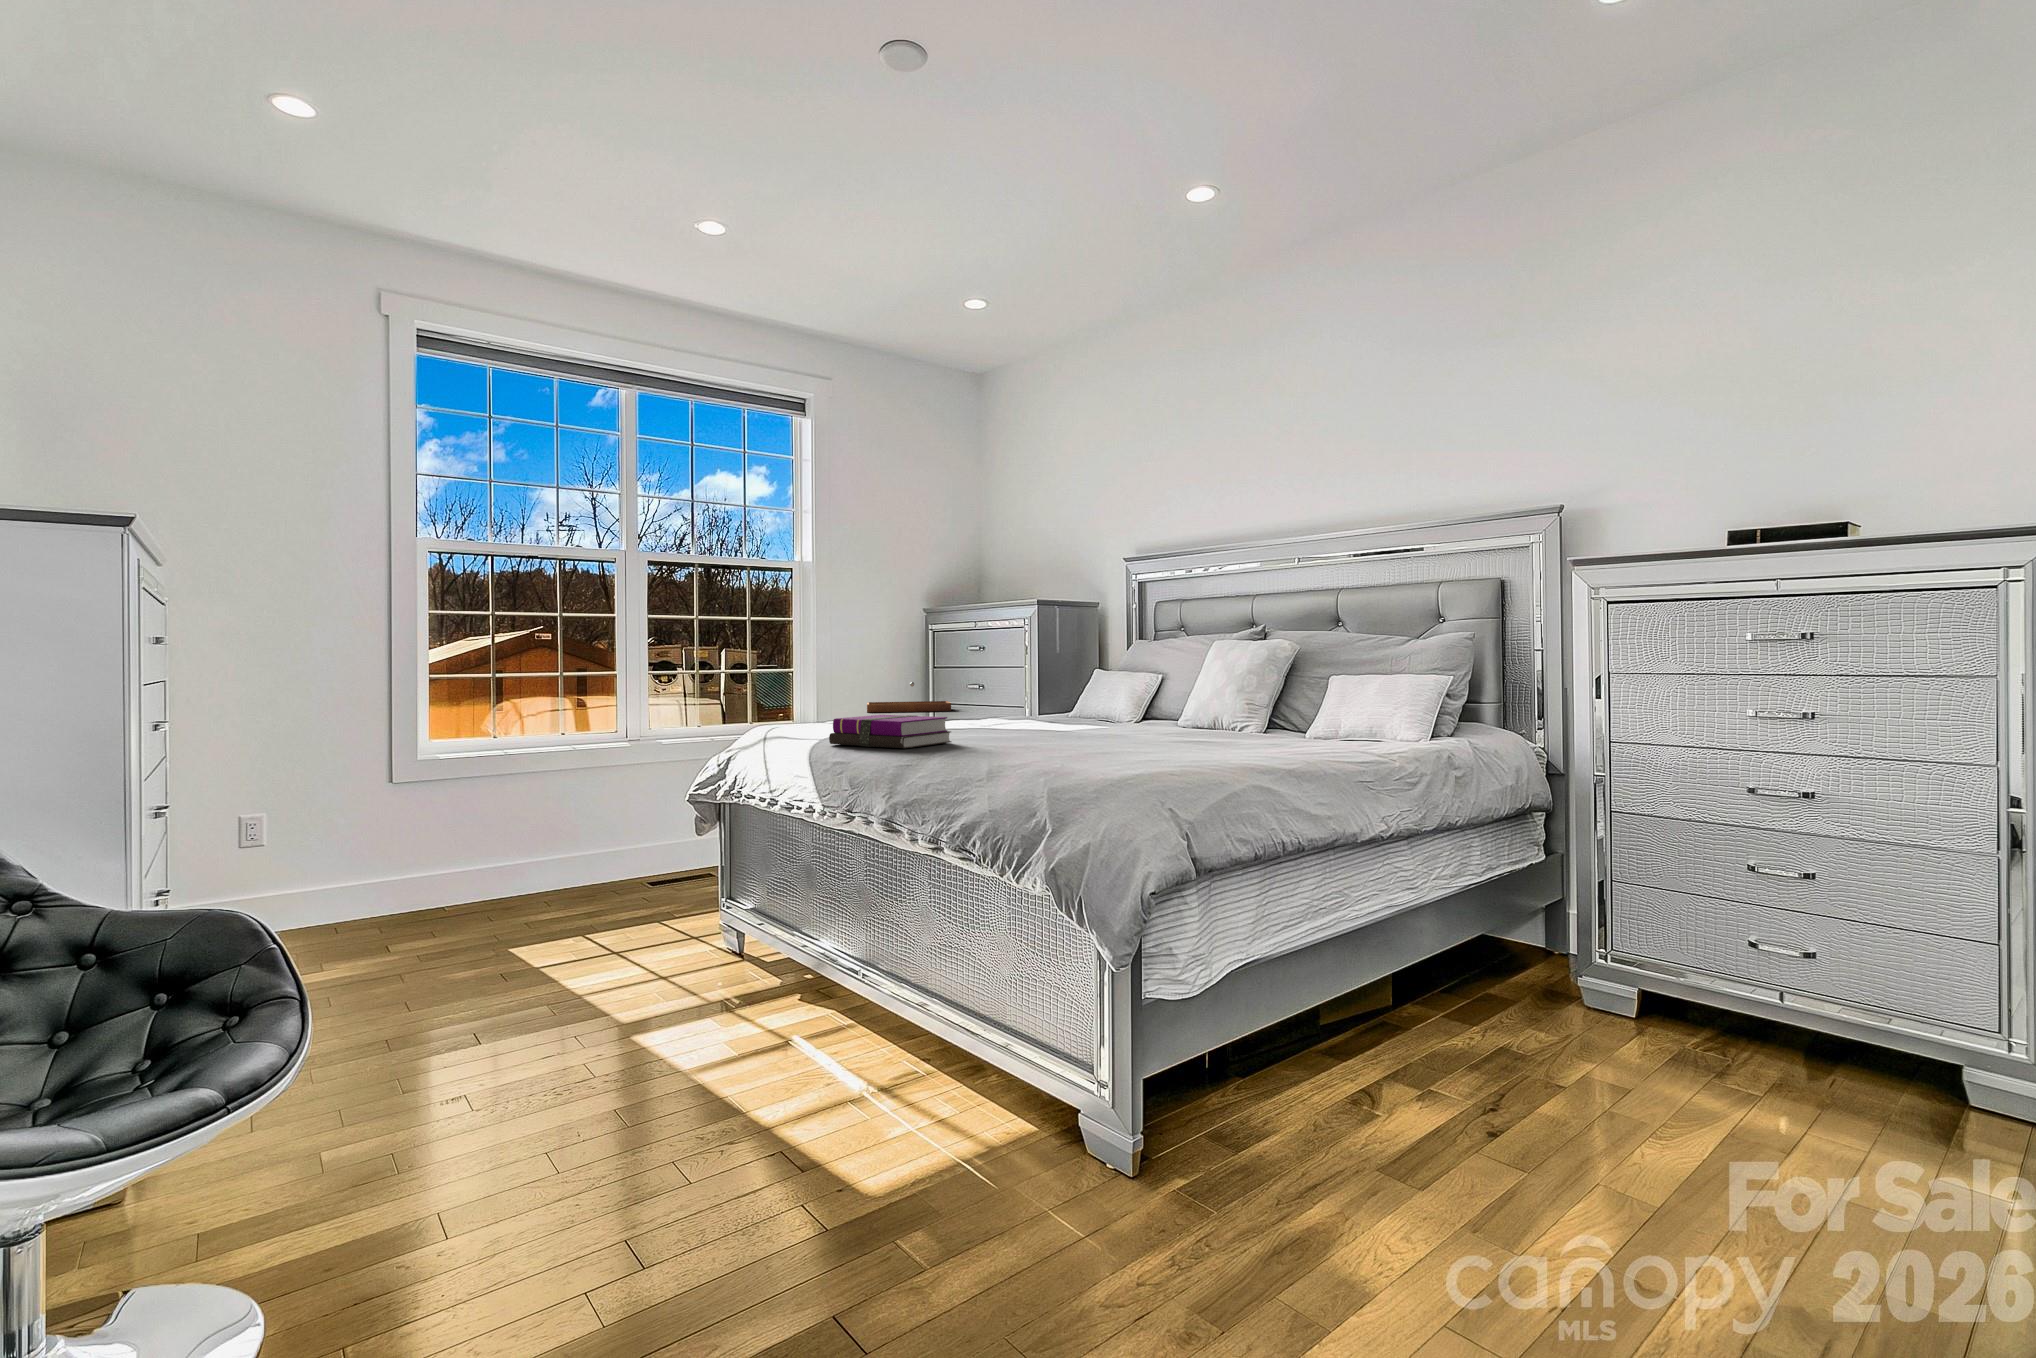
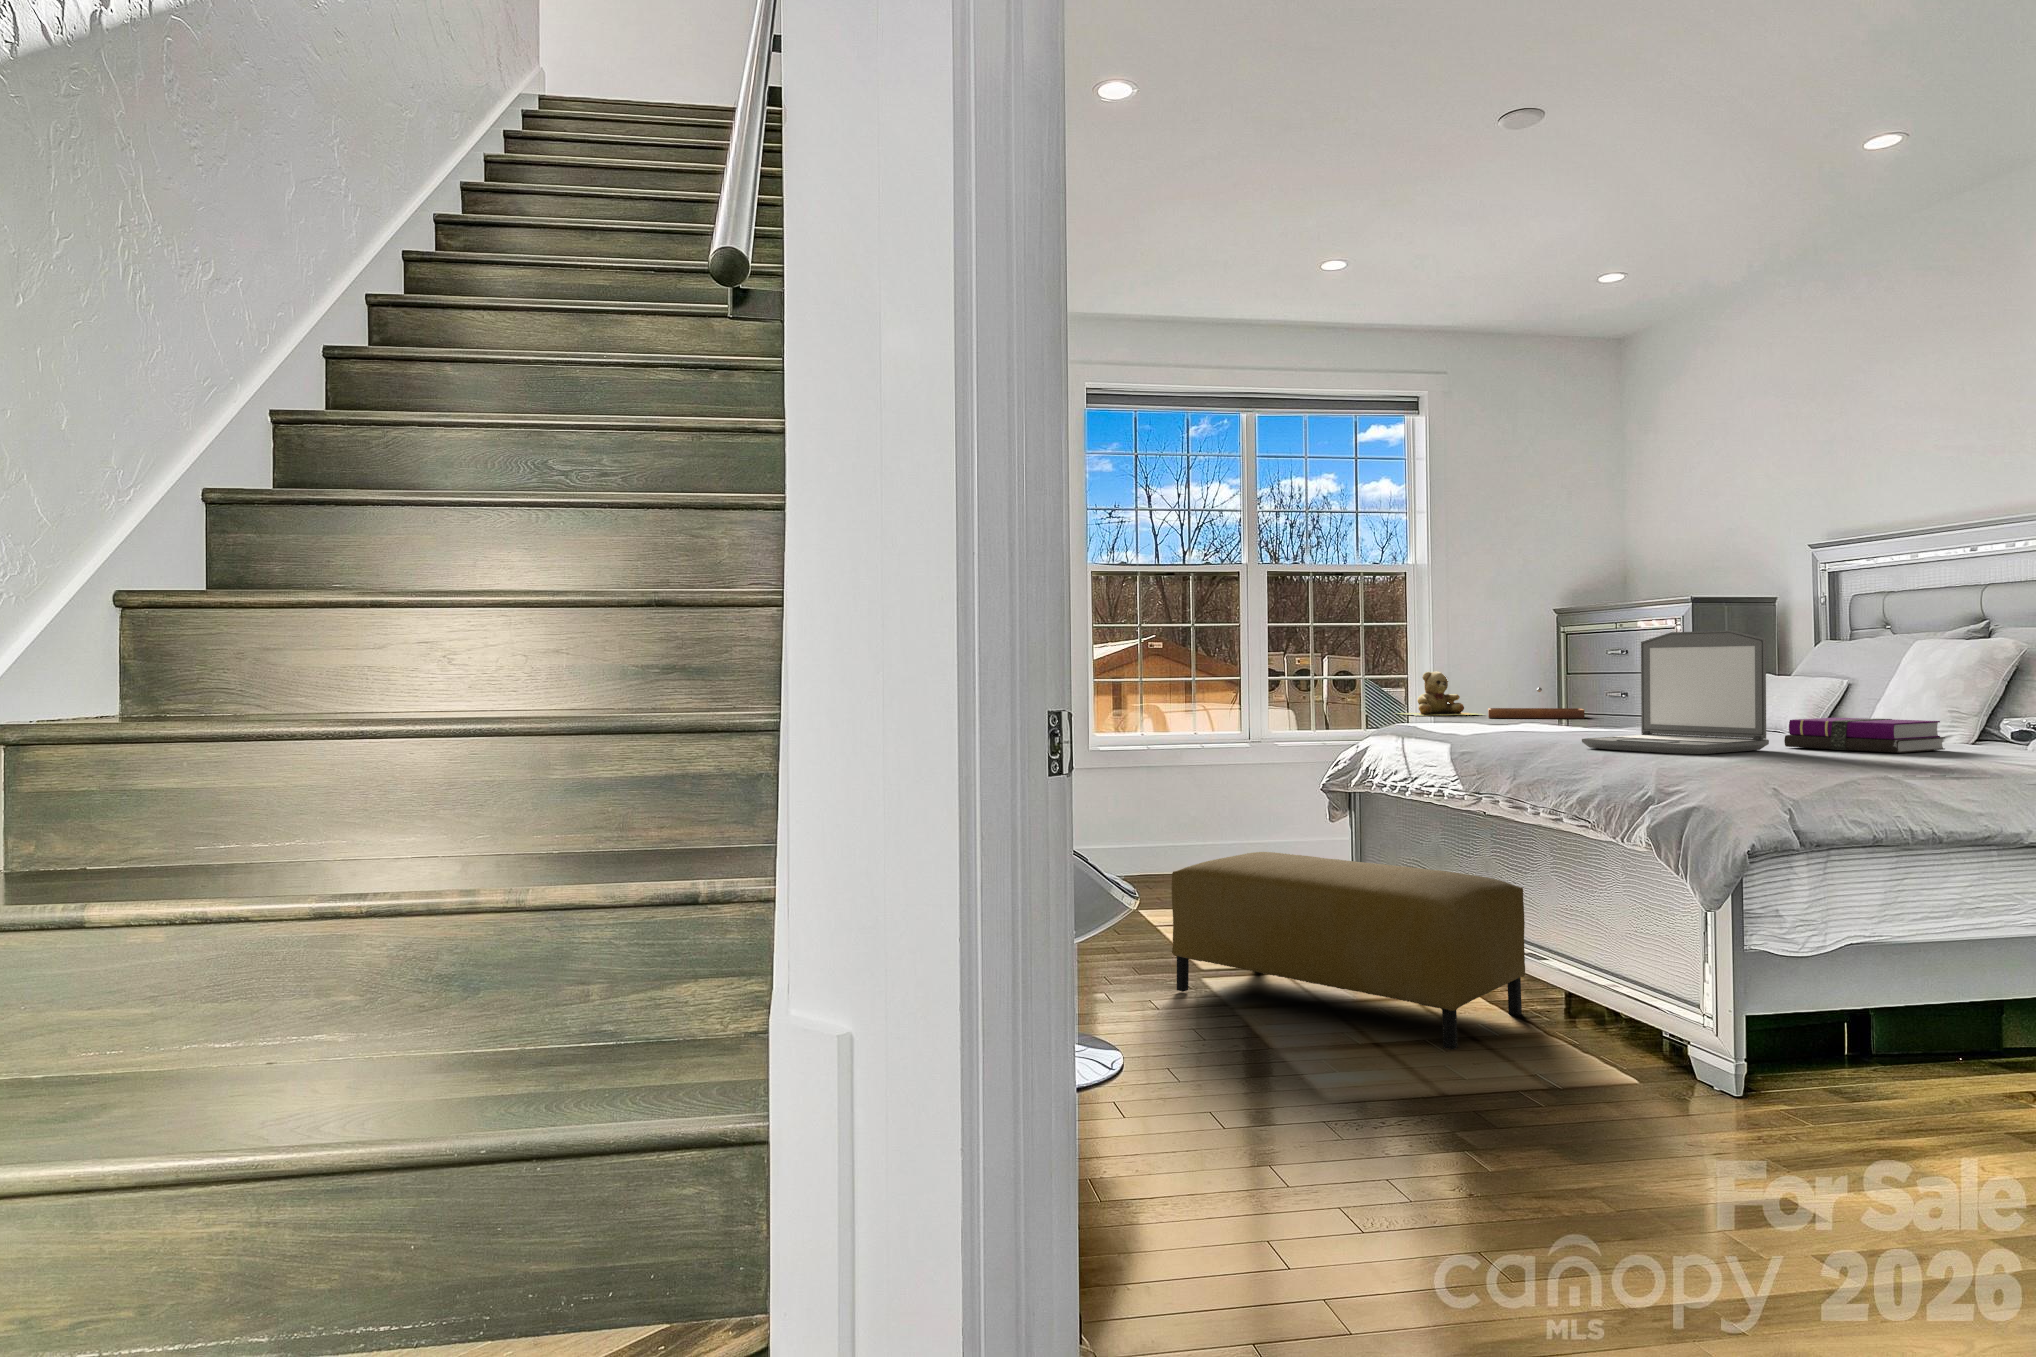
laptop: none [960,629,1133,763] -> present [1582,630,1769,754]
teddy bear: none [779,667,865,711] -> present [1398,672,1482,715]
notebook: present [829,715,951,748] -> present [1784,718,1945,753]
ottoman: none [443,901,902,1164] -> present [1171,852,1525,1050]

